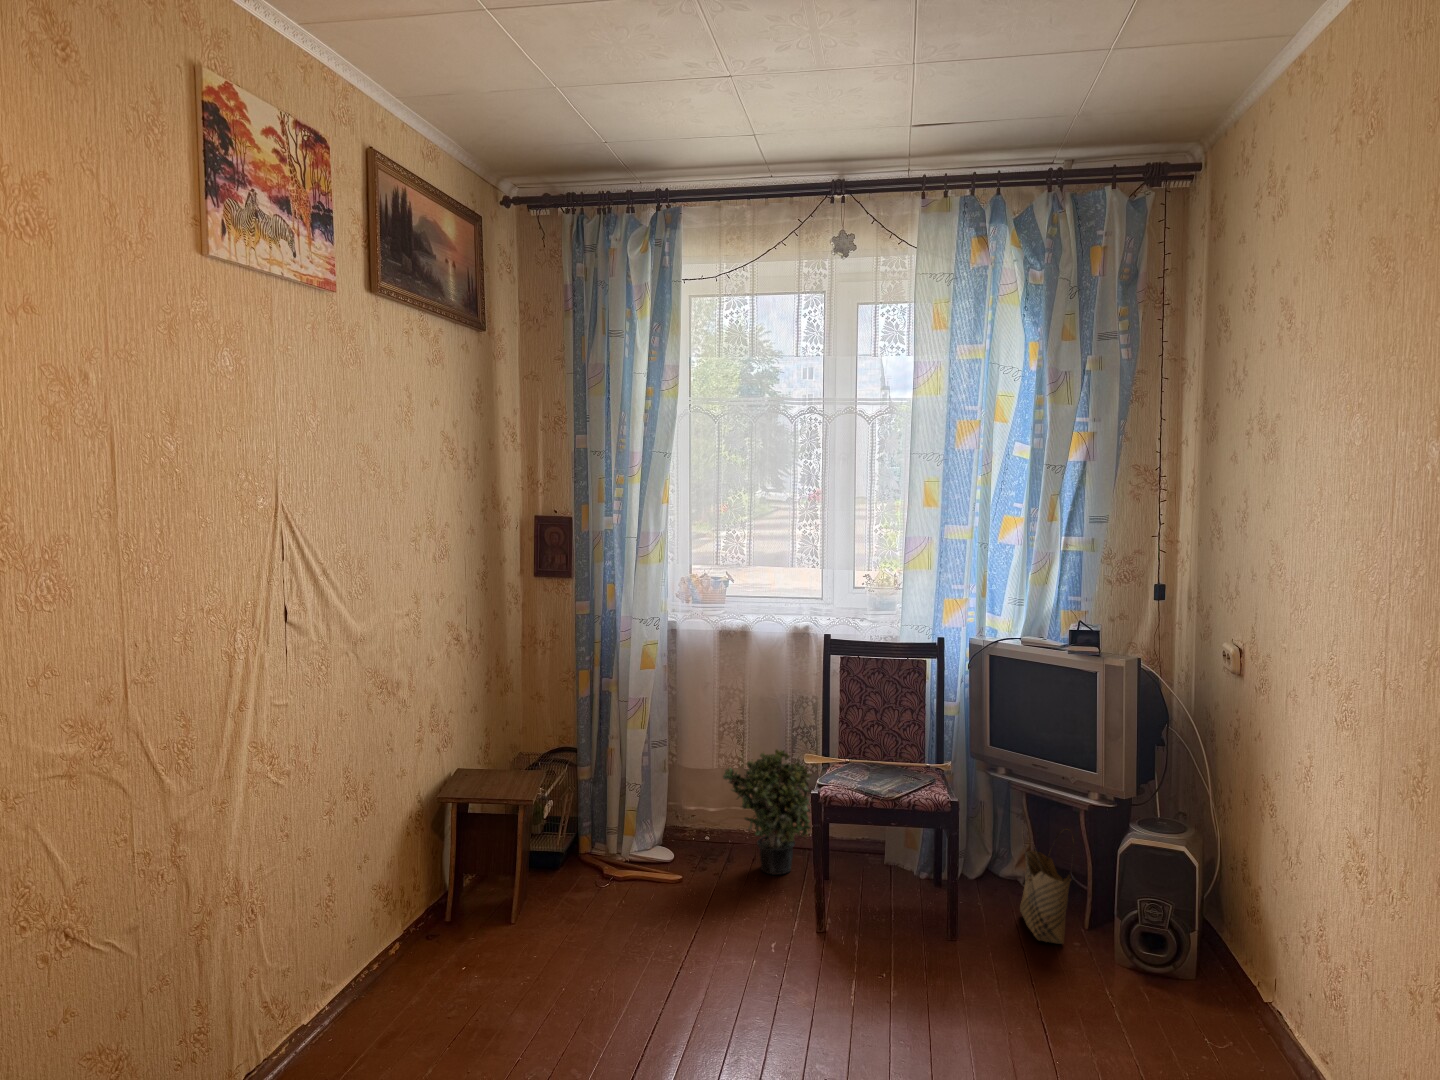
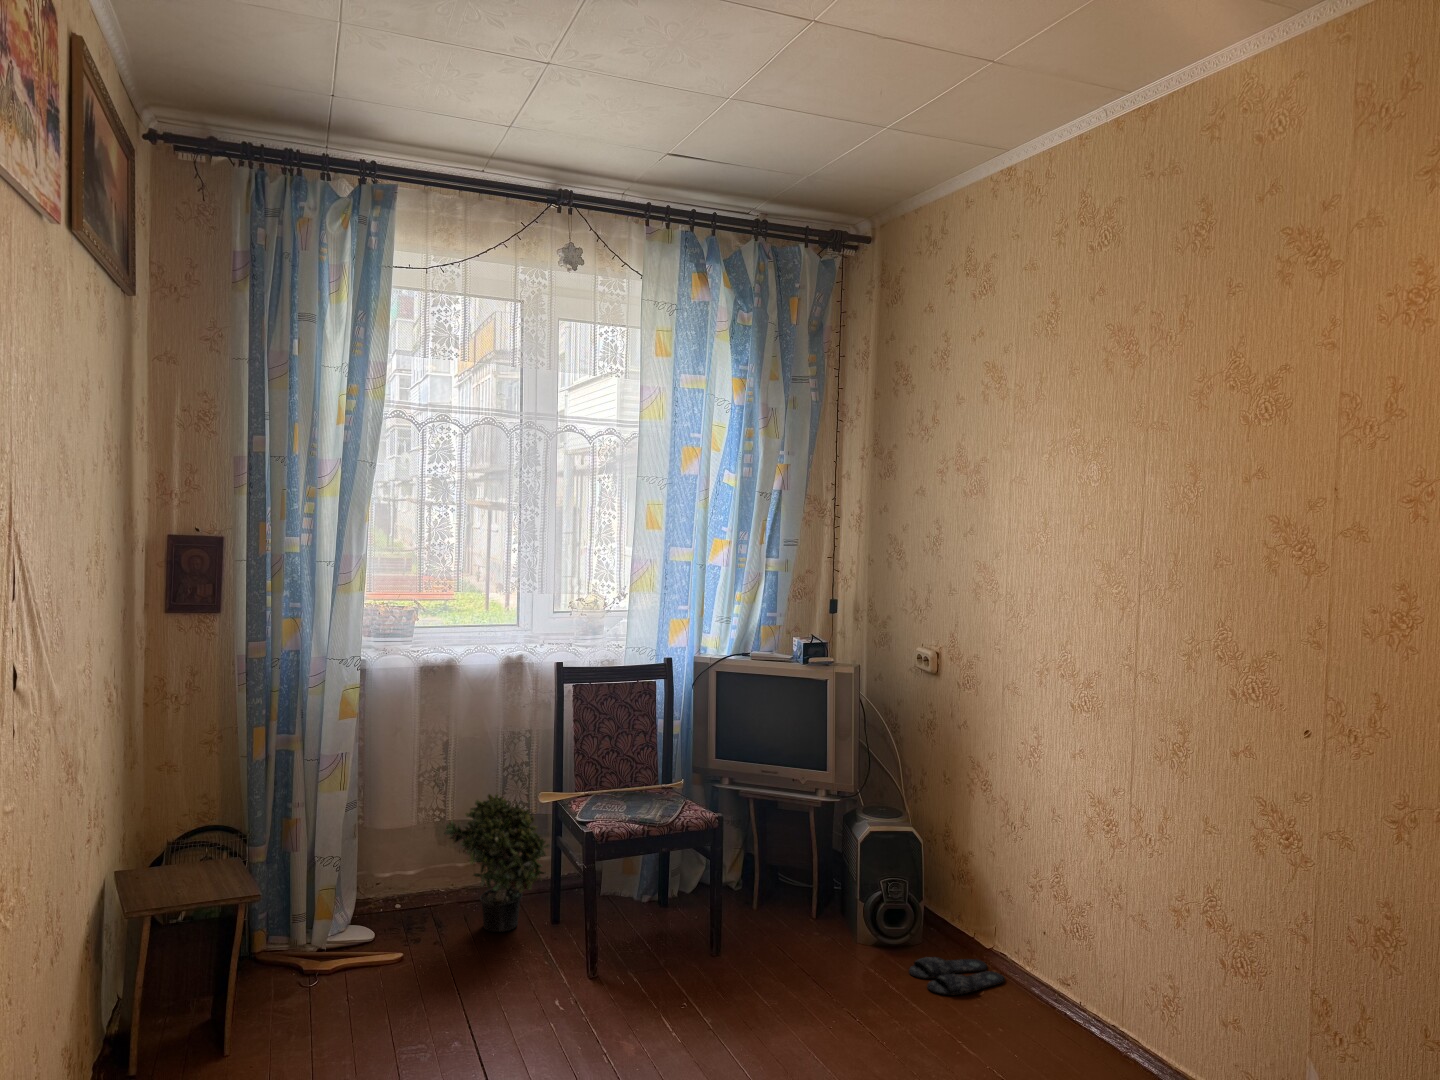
woven basket: present [1020,828,1073,944] -> none [756,828,816,936]
slippers: none [1149,999,1270,1053] -> present [909,957,1005,995]

